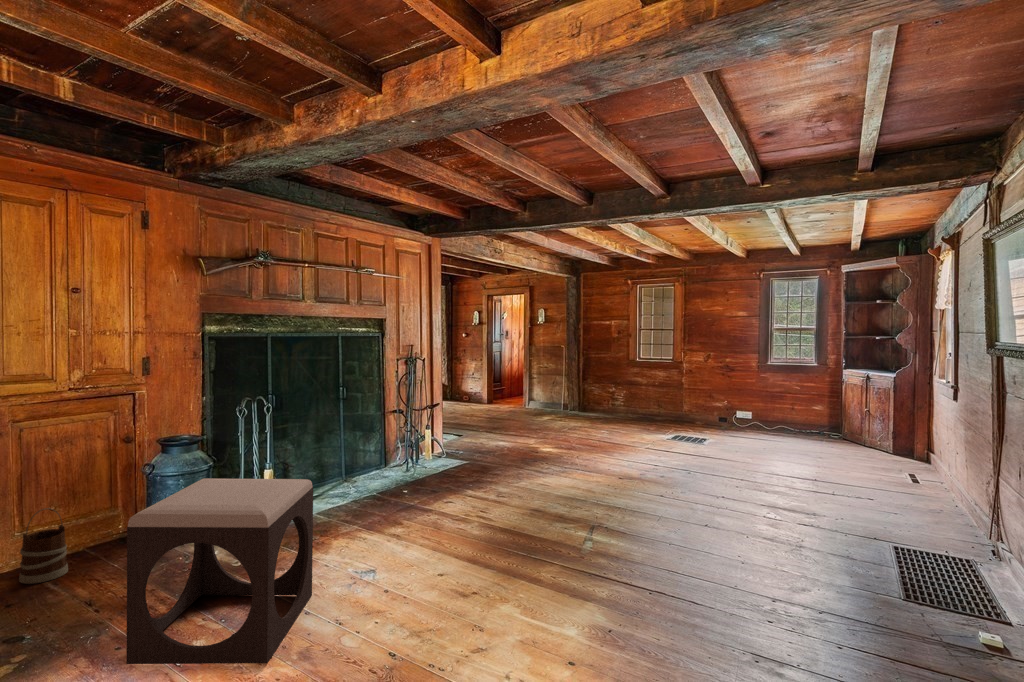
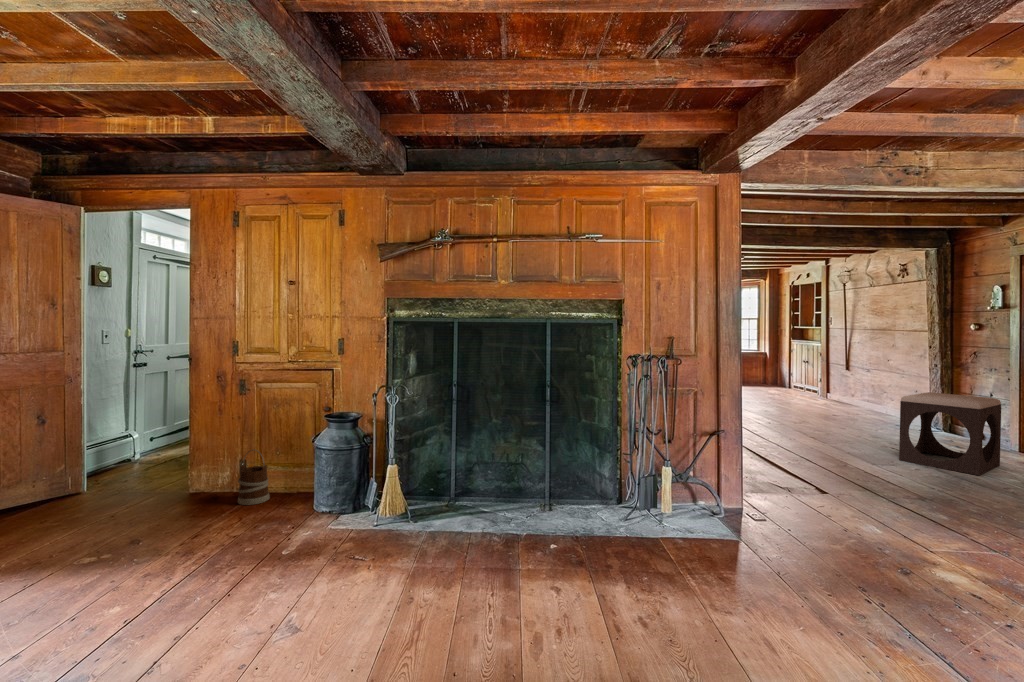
footstool: present [126,478,313,664] -> present [899,392,1001,475]

